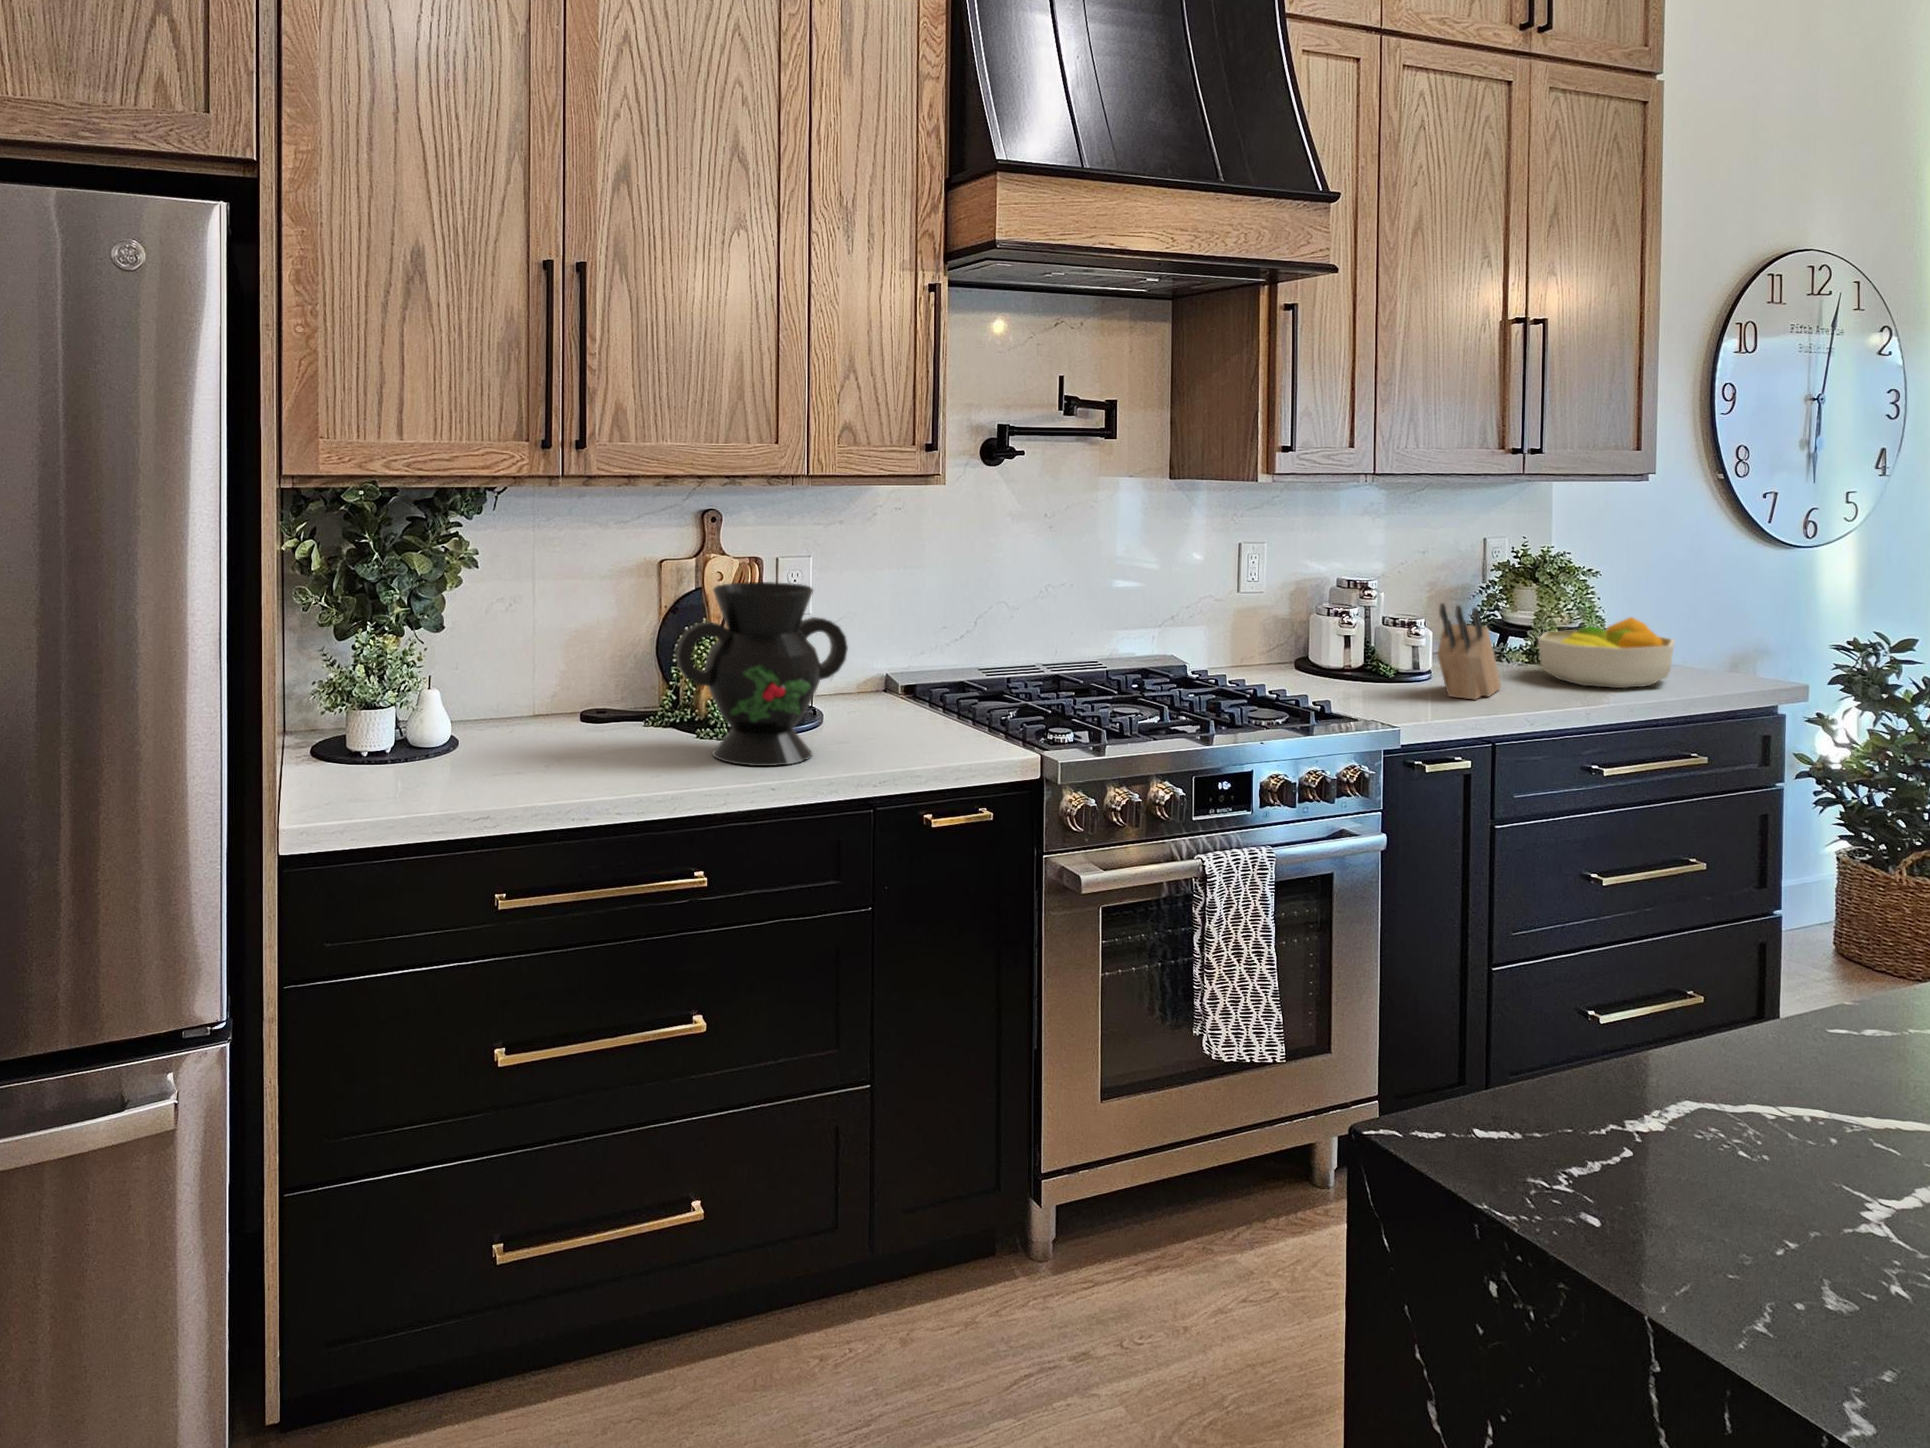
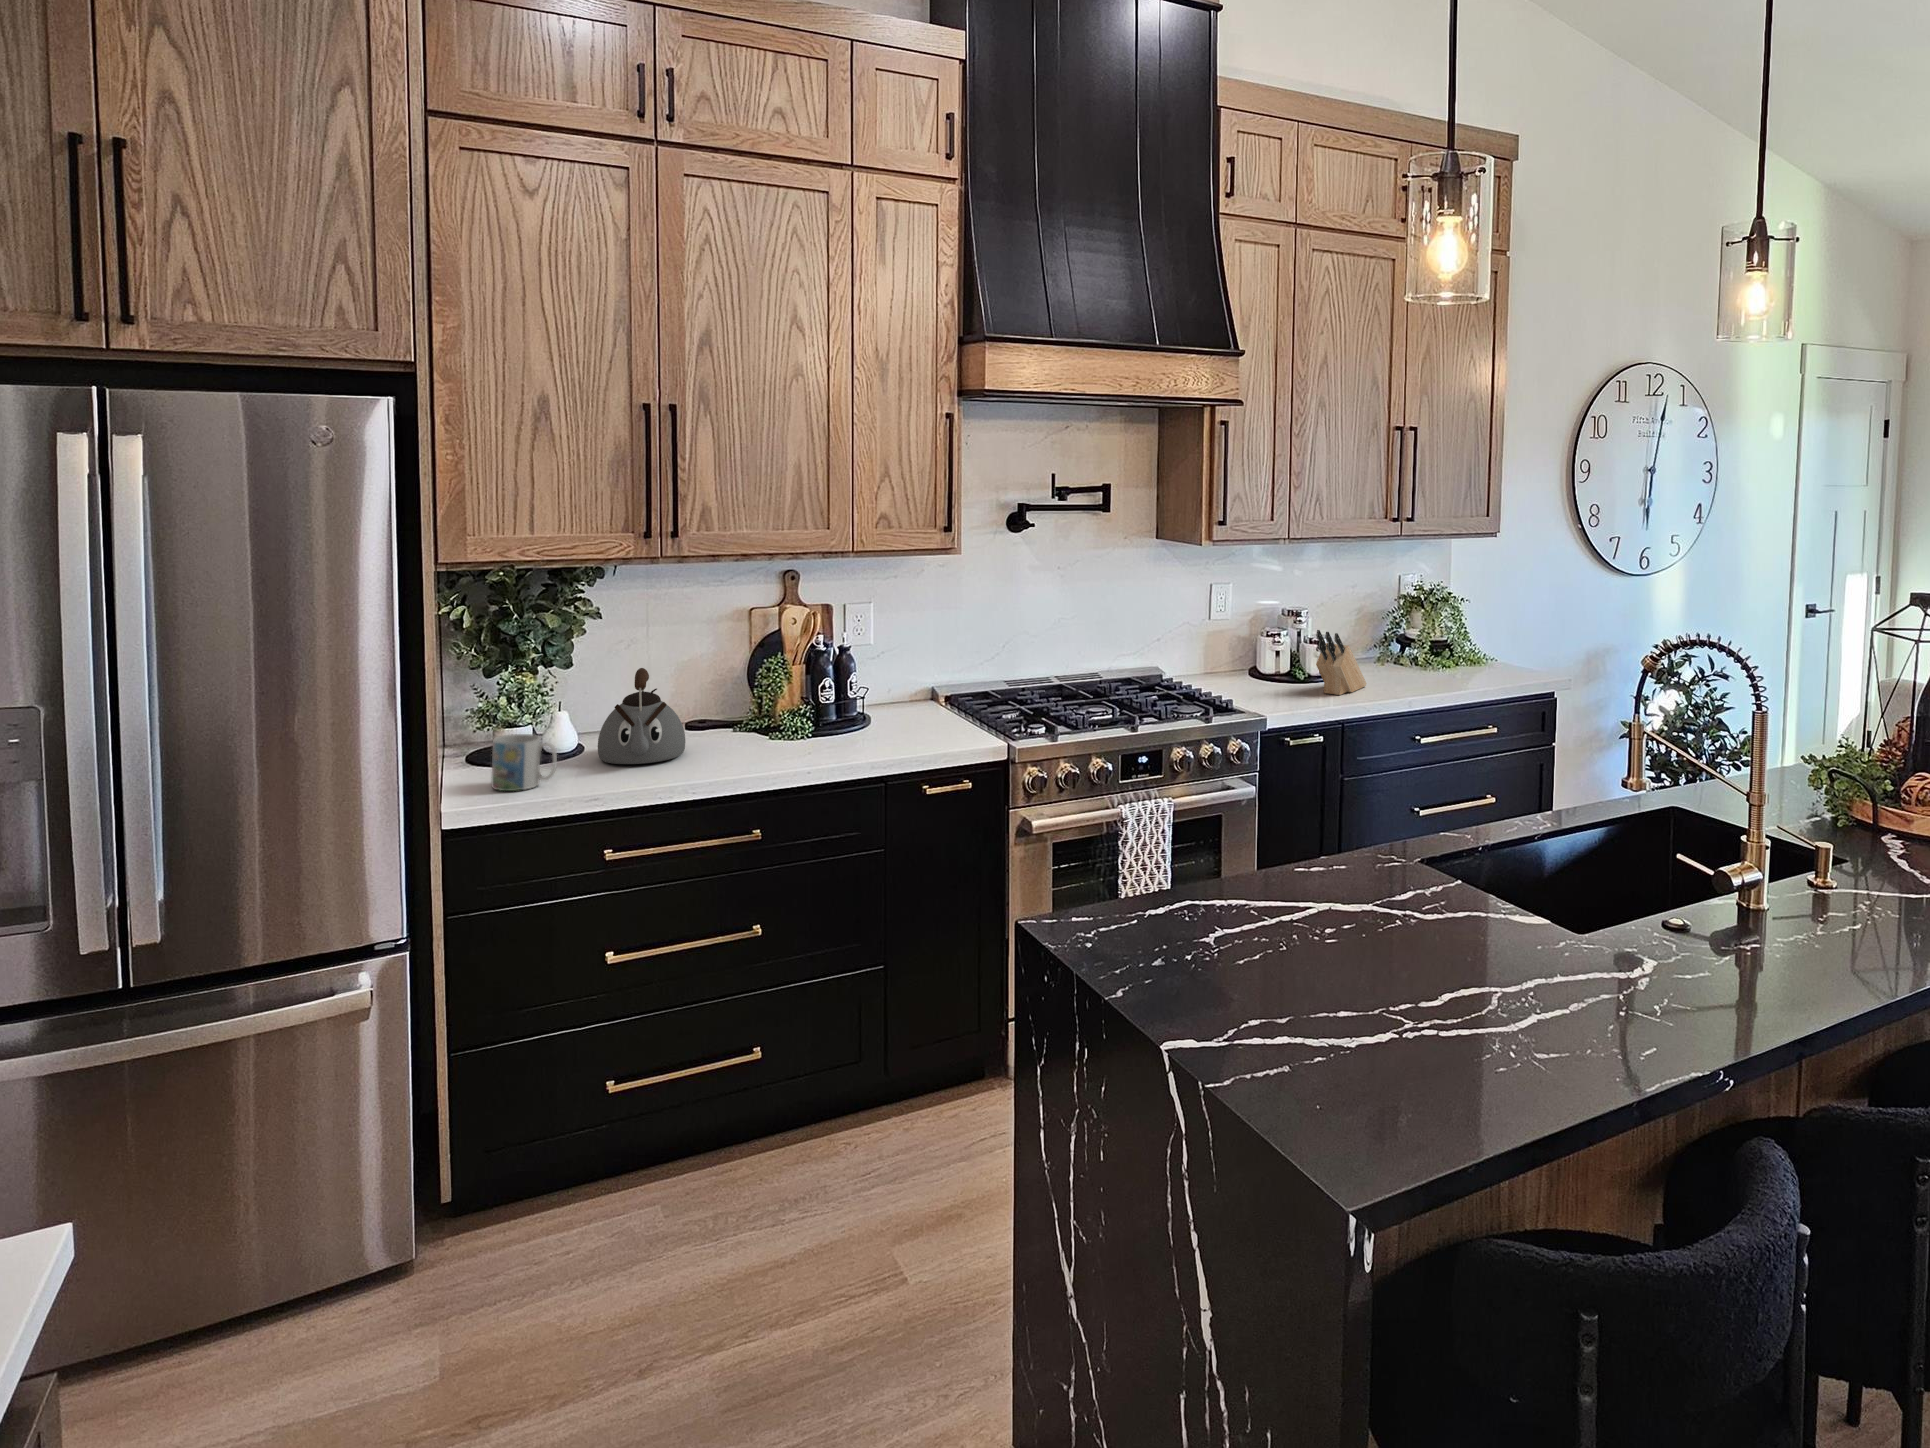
decorative vase: present [675,582,848,766] -> none [745,629,874,758]
fruit bowl: present [1538,617,1675,688] -> none [1400,634,1489,684]
kettle: none [480,631,594,767] -> present [598,668,685,764]
mug: none [346,718,433,800] -> present [492,734,557,791]

